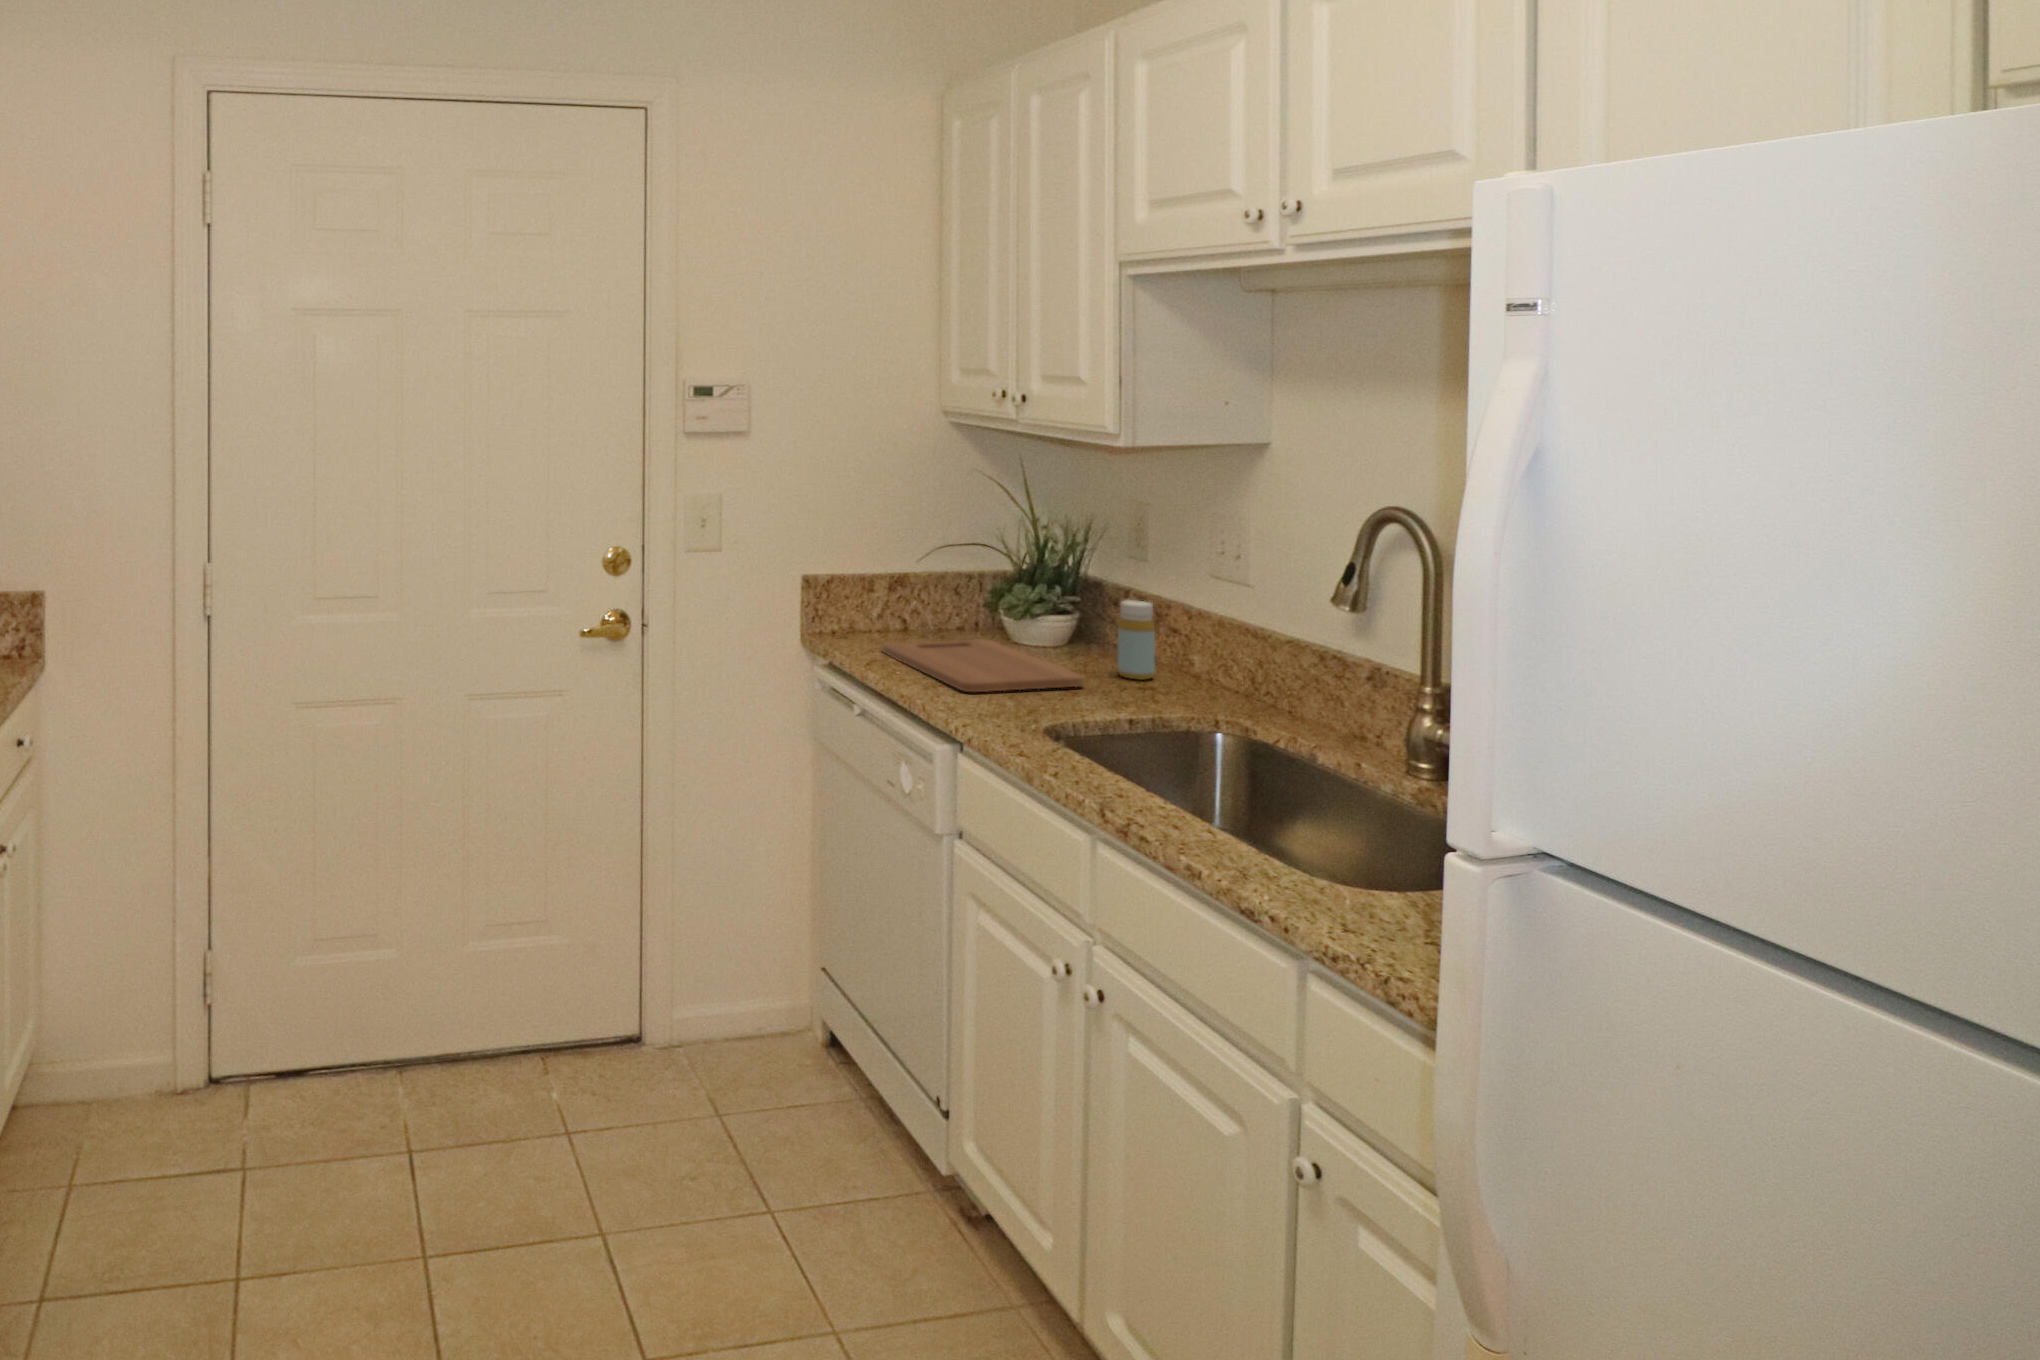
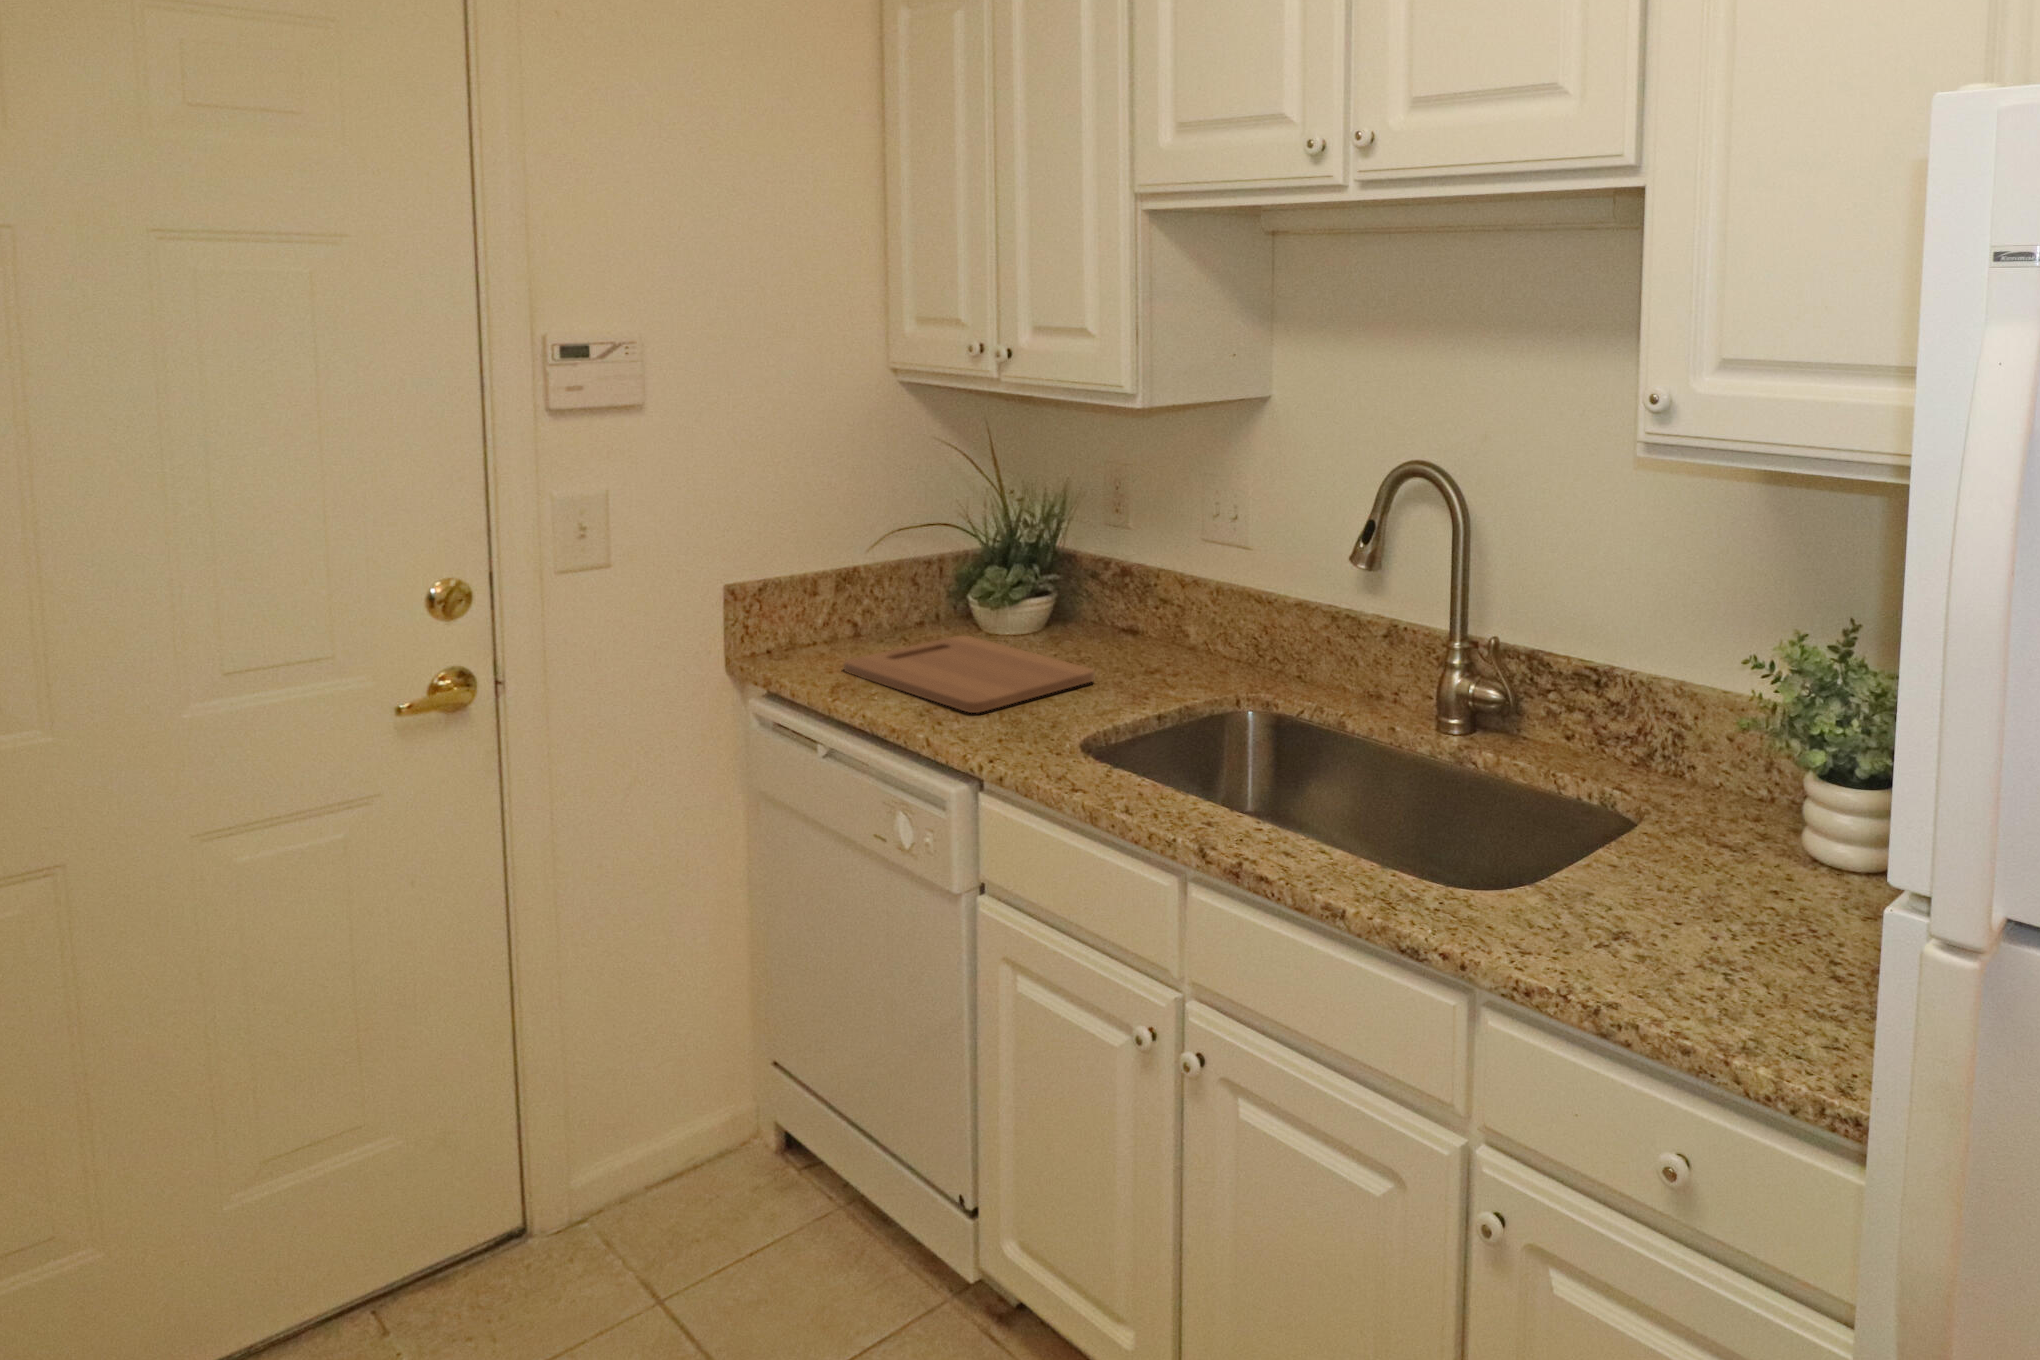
bottle: present [1118,600,1155,680] -> none [1118,575,1156,662]

